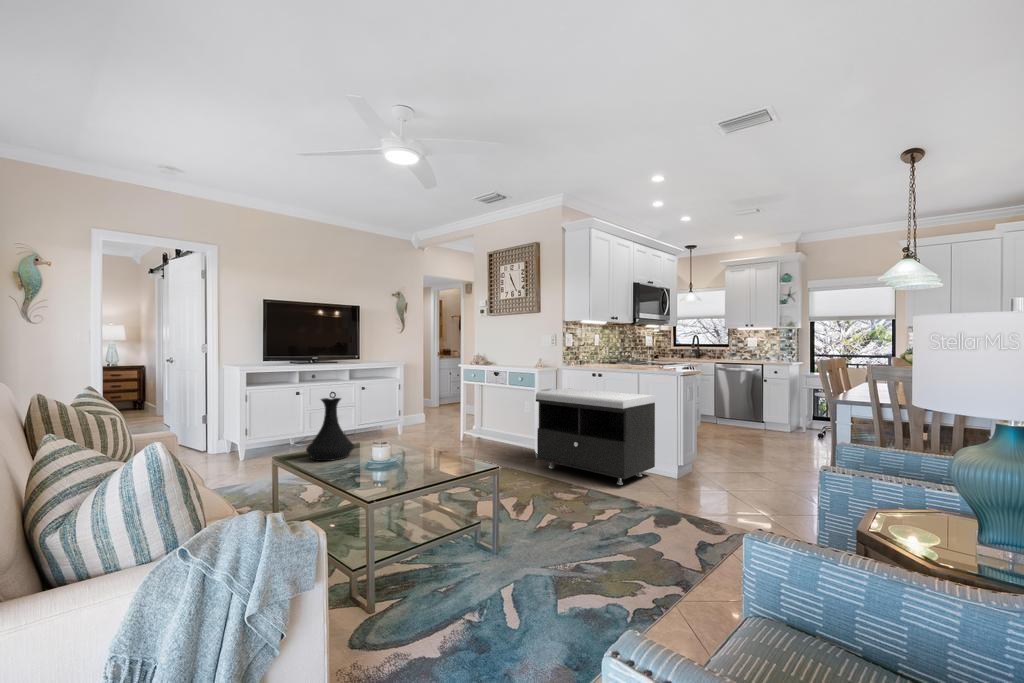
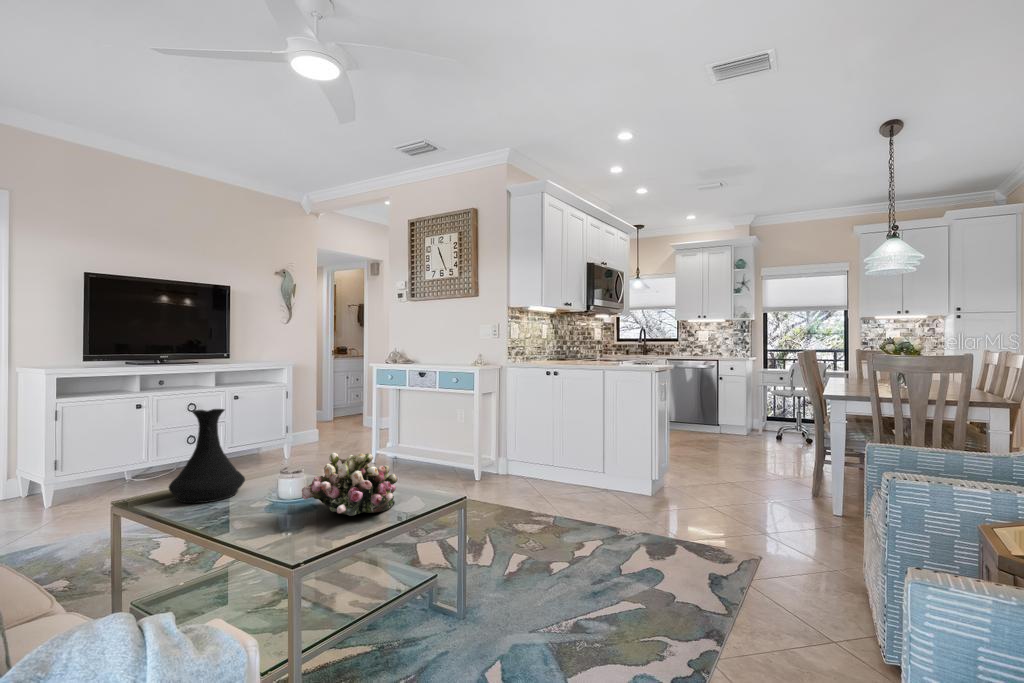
storage bench: present [536,388,655,485] -> none [479,391,626,508]
flower arrangement: none [384,431,450,474] -> present [302,452,398,516]

